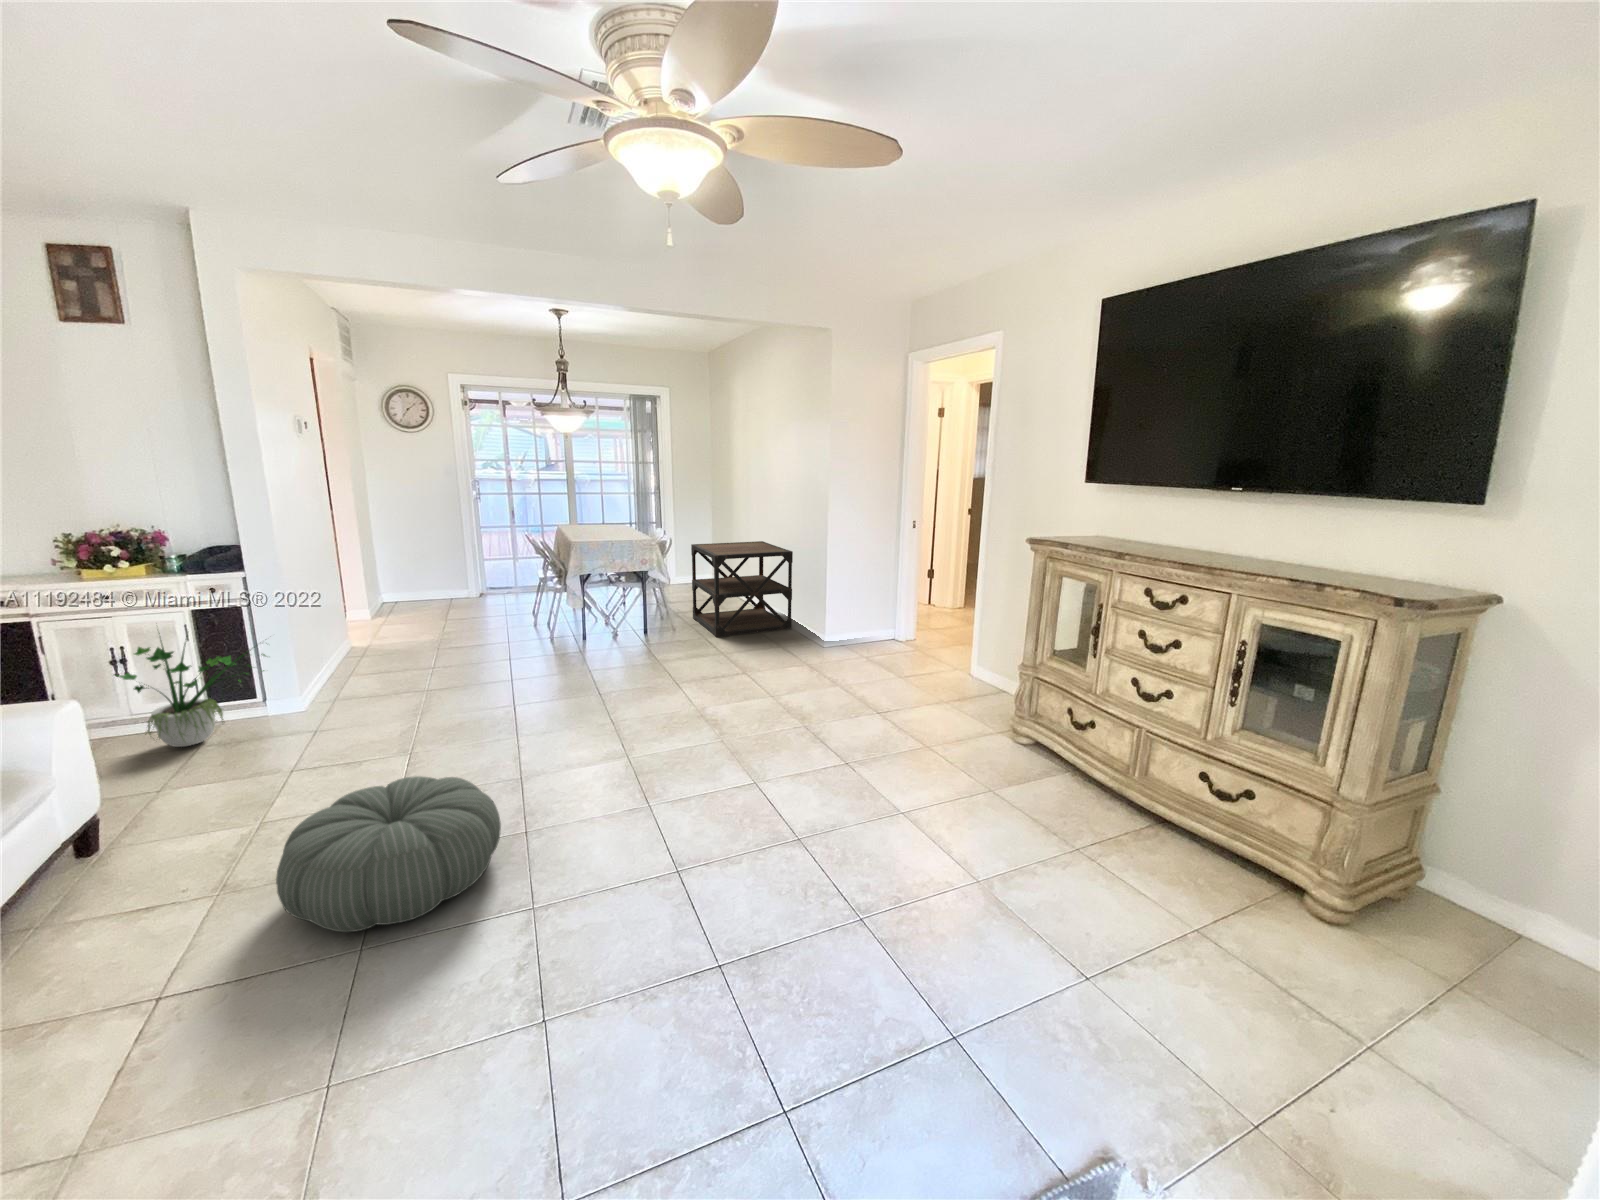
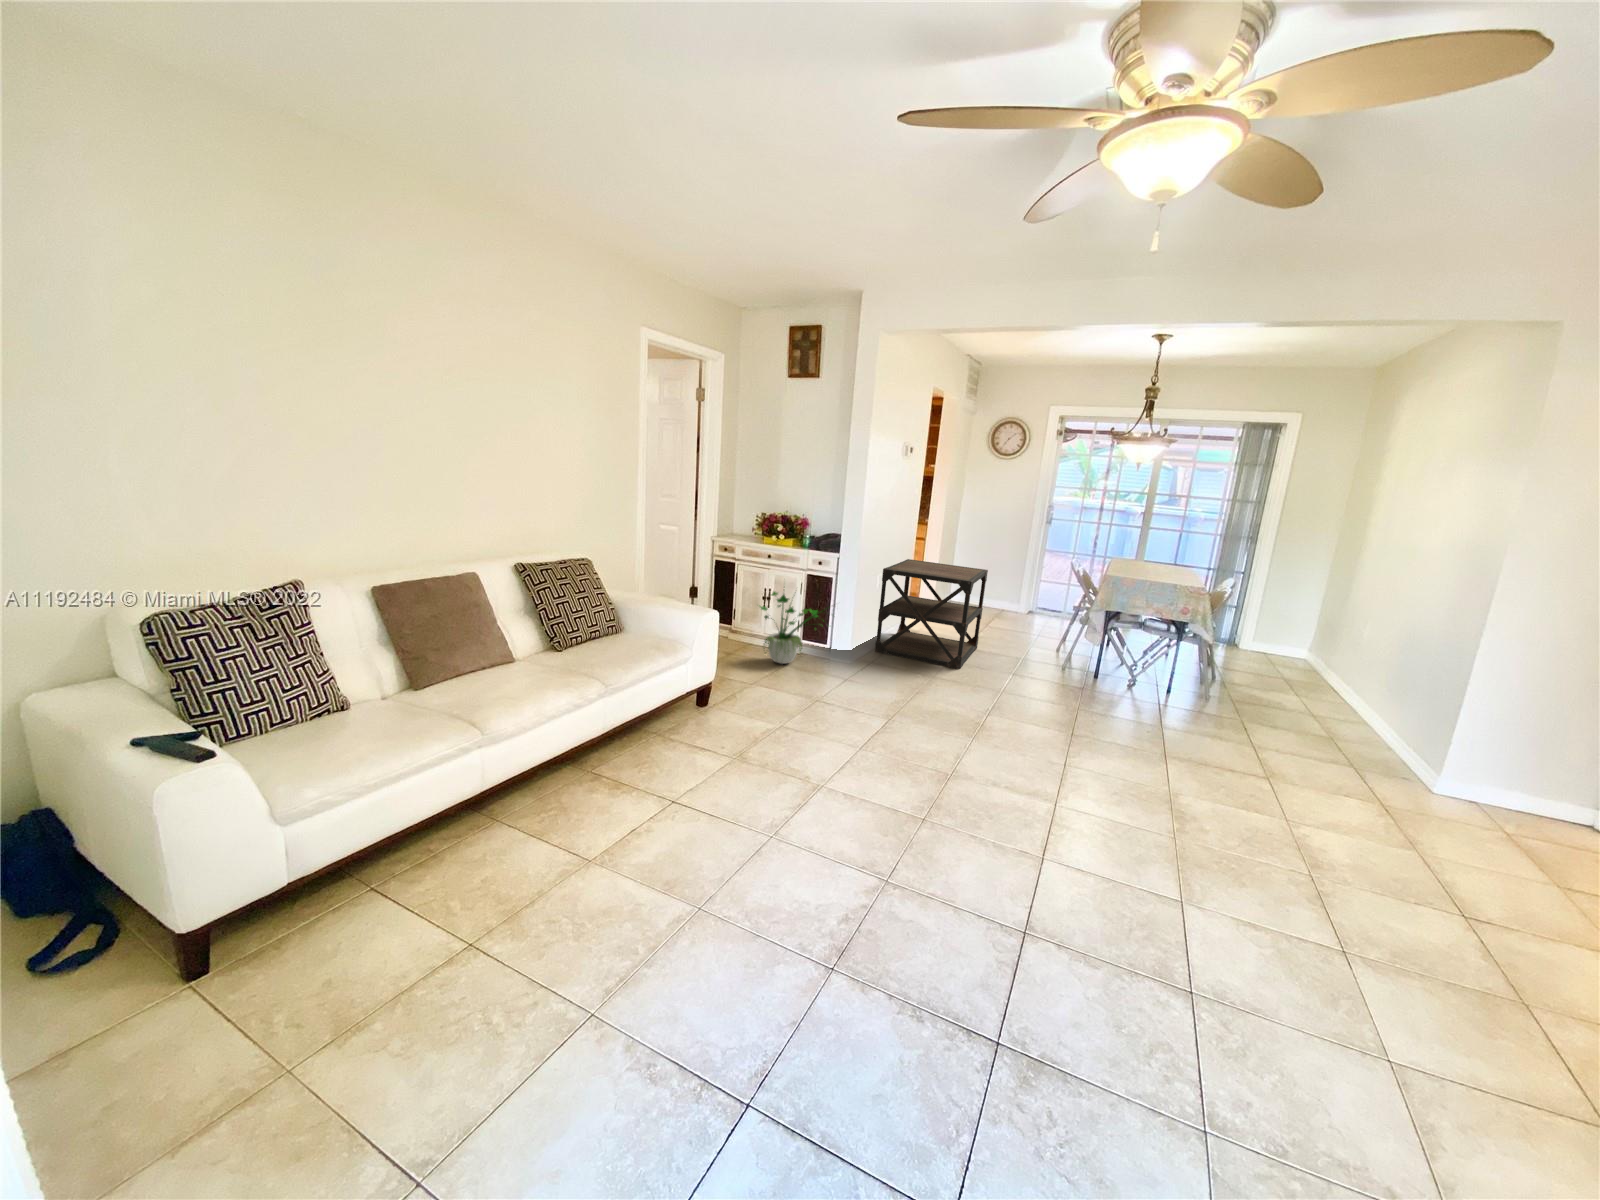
side table: present [691,541,793,637] -> present [875,559,988,669]
pouf: present [276,776,501,932] -> none [748,727,899,839]

